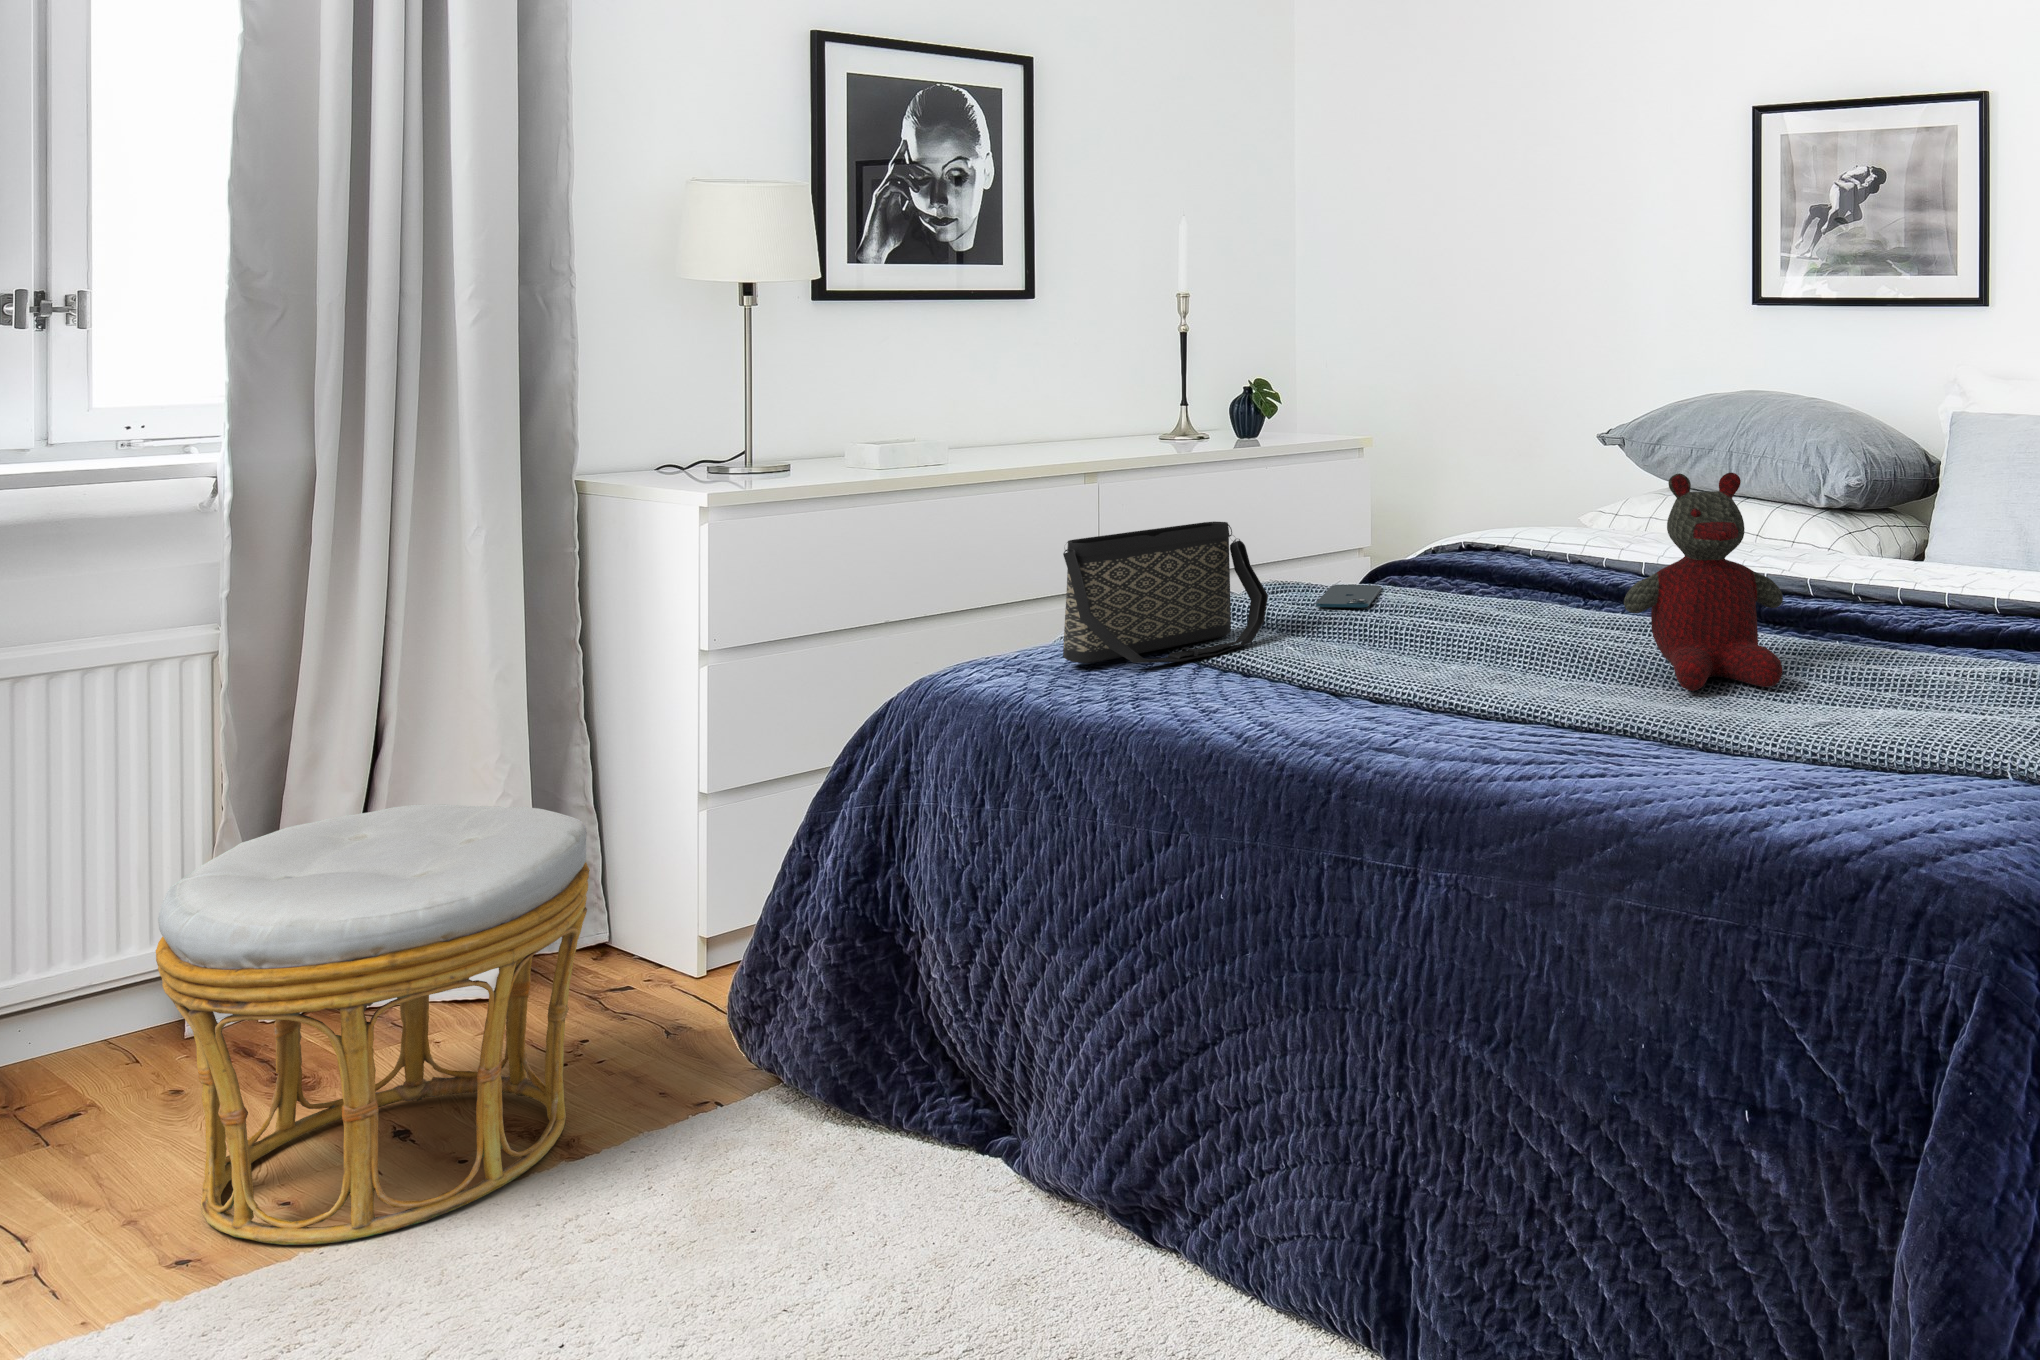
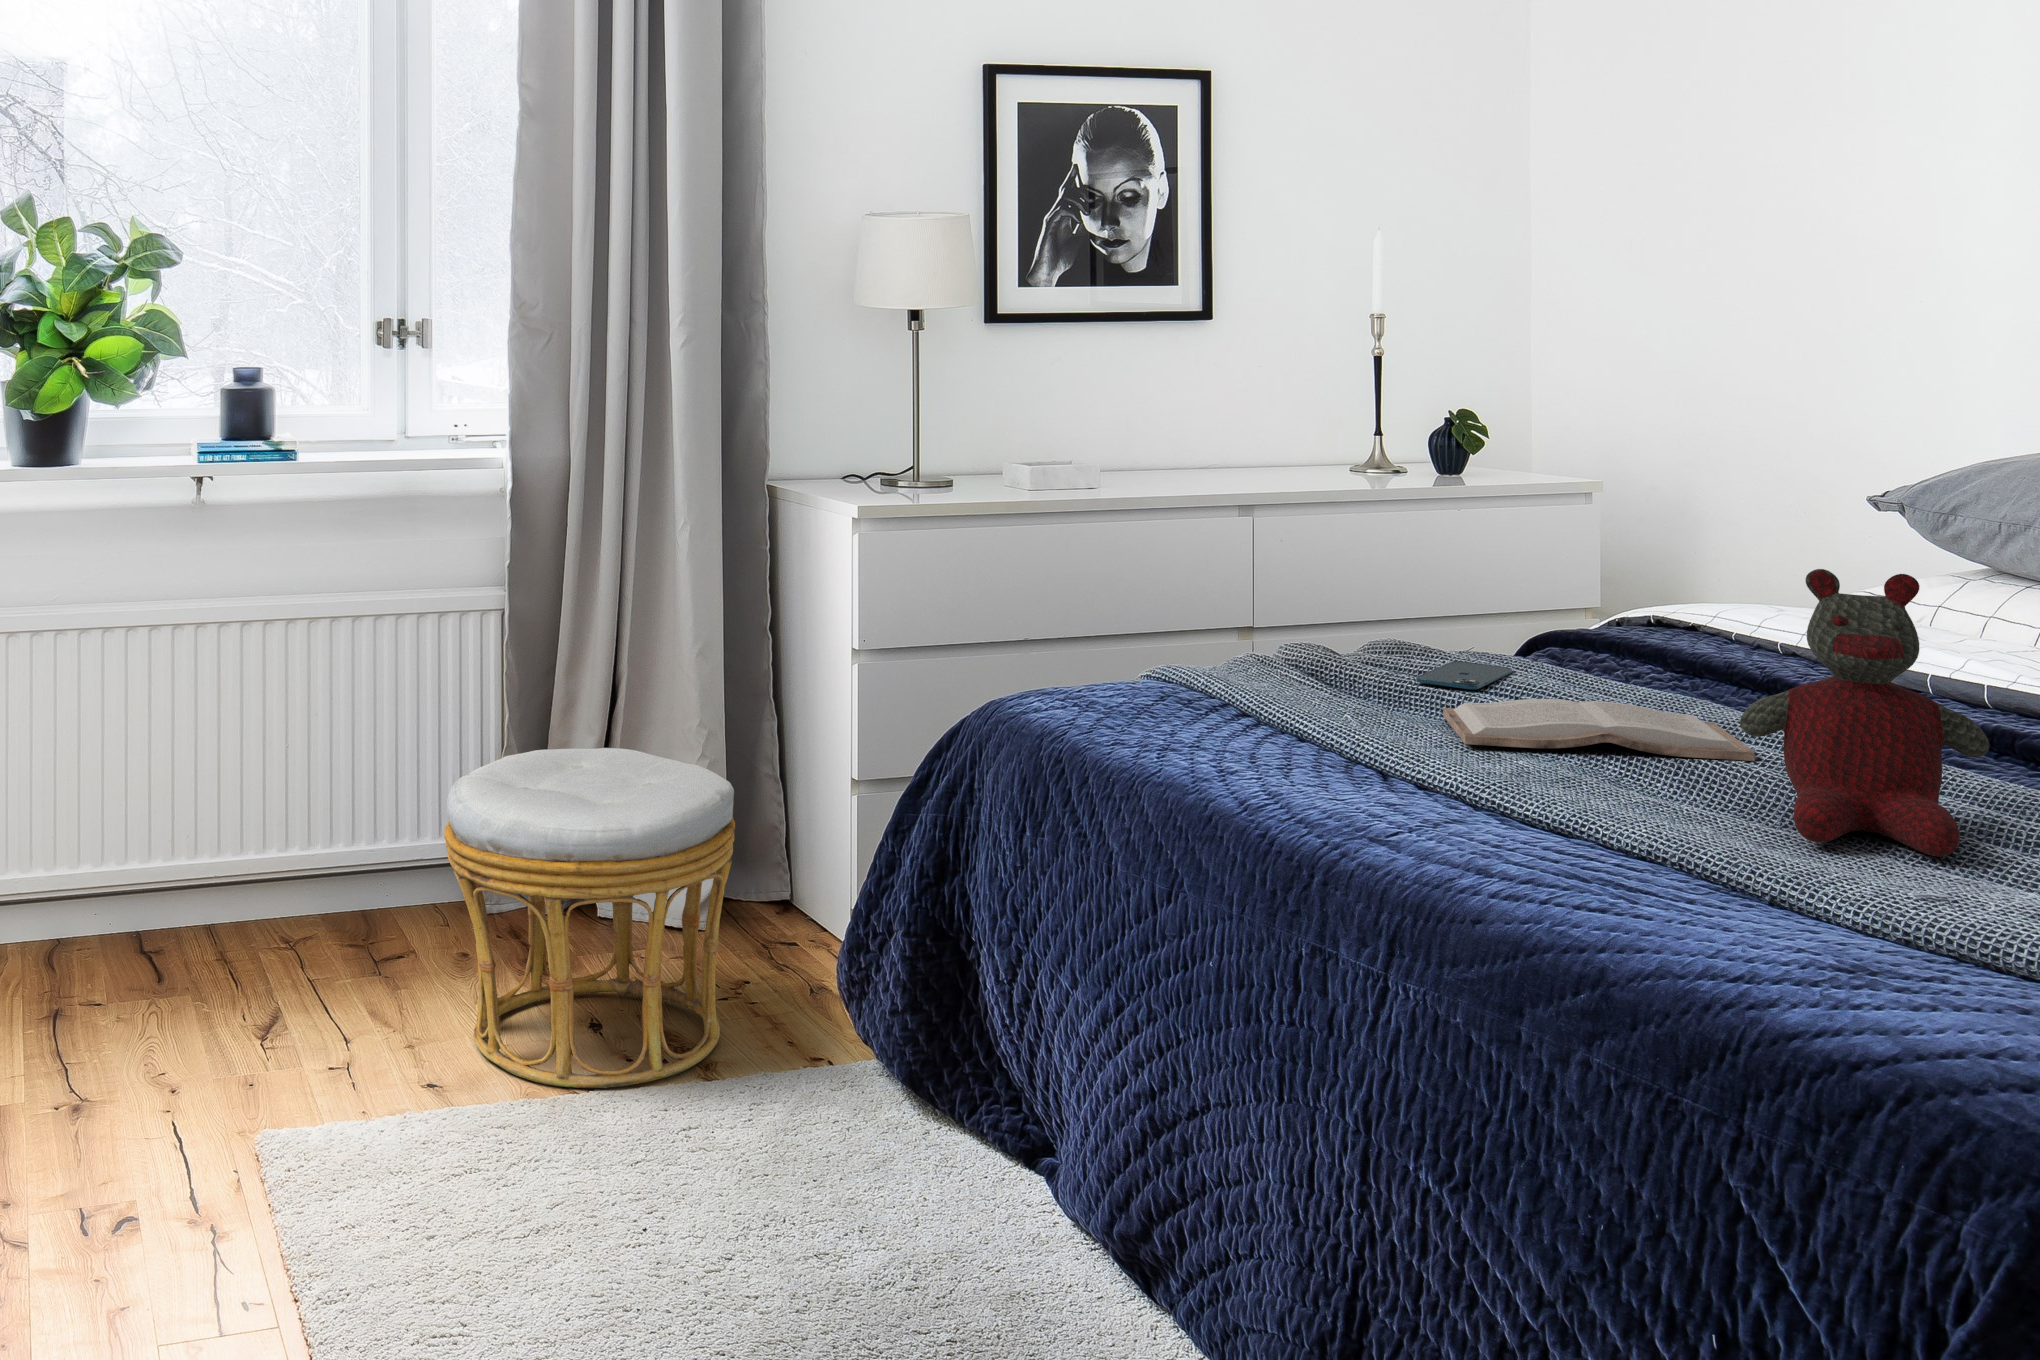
handbag: present [1063,522,1268,663] -> none [1105,575,1337,718]
book: none [1359,603,1601,654] -> present [1443,699,1755,761]

